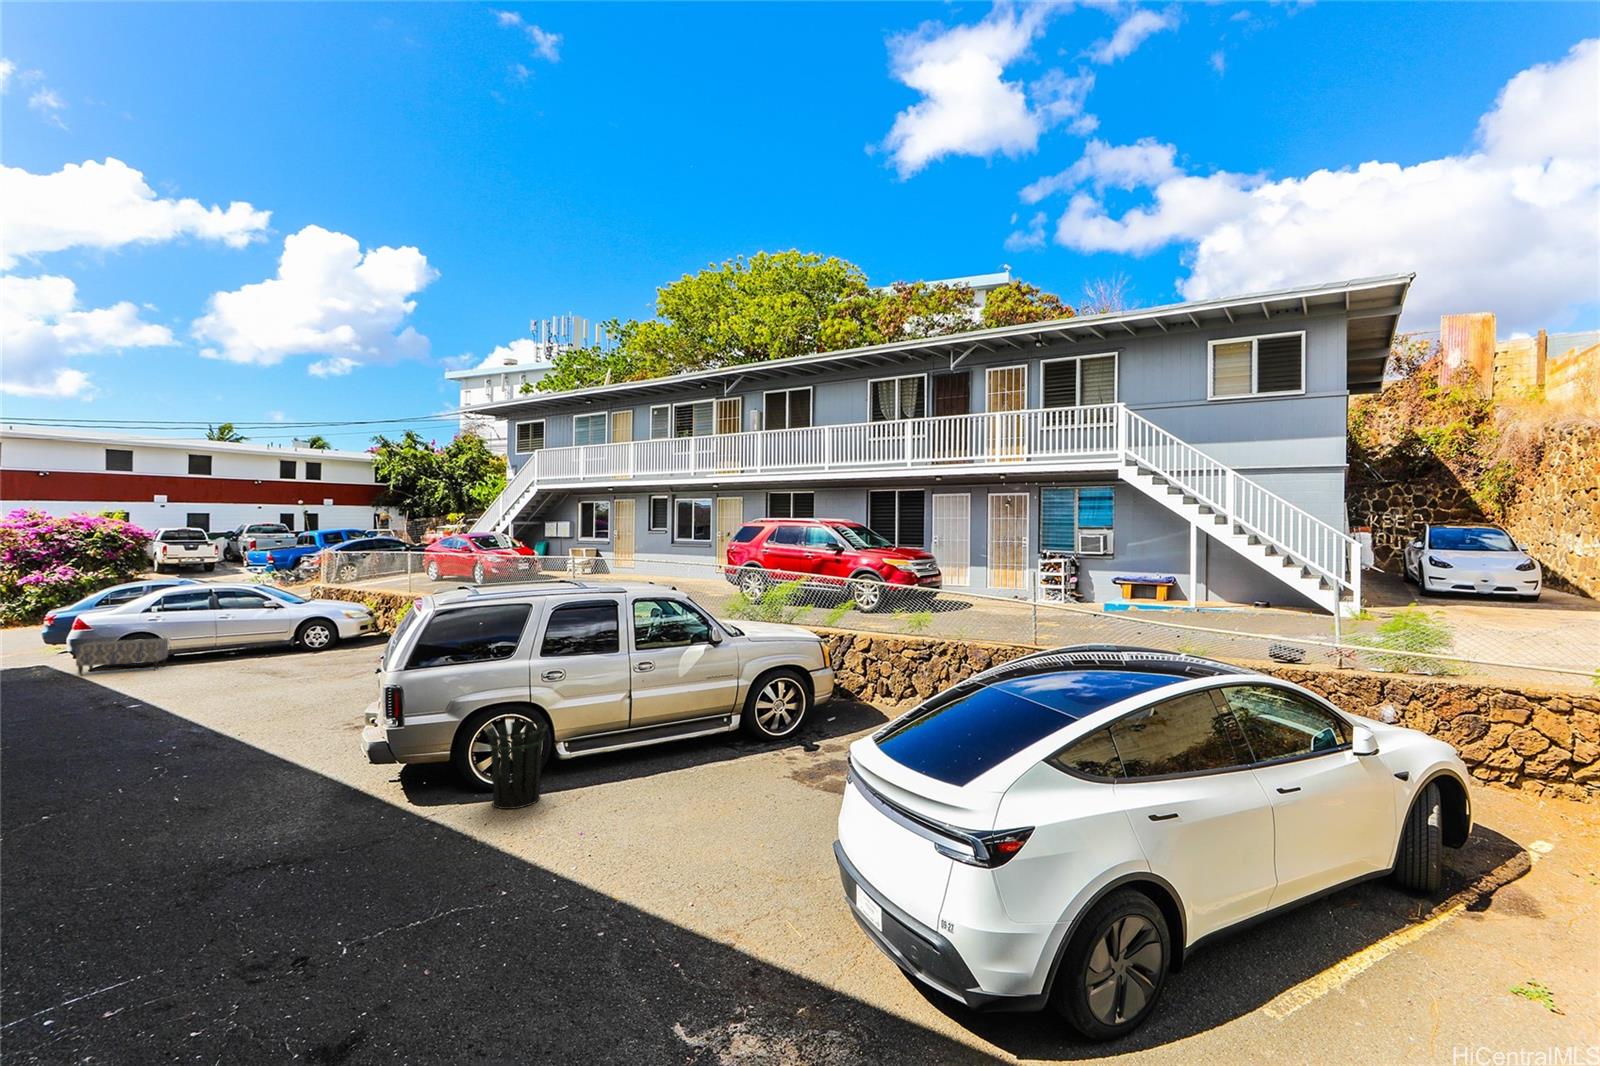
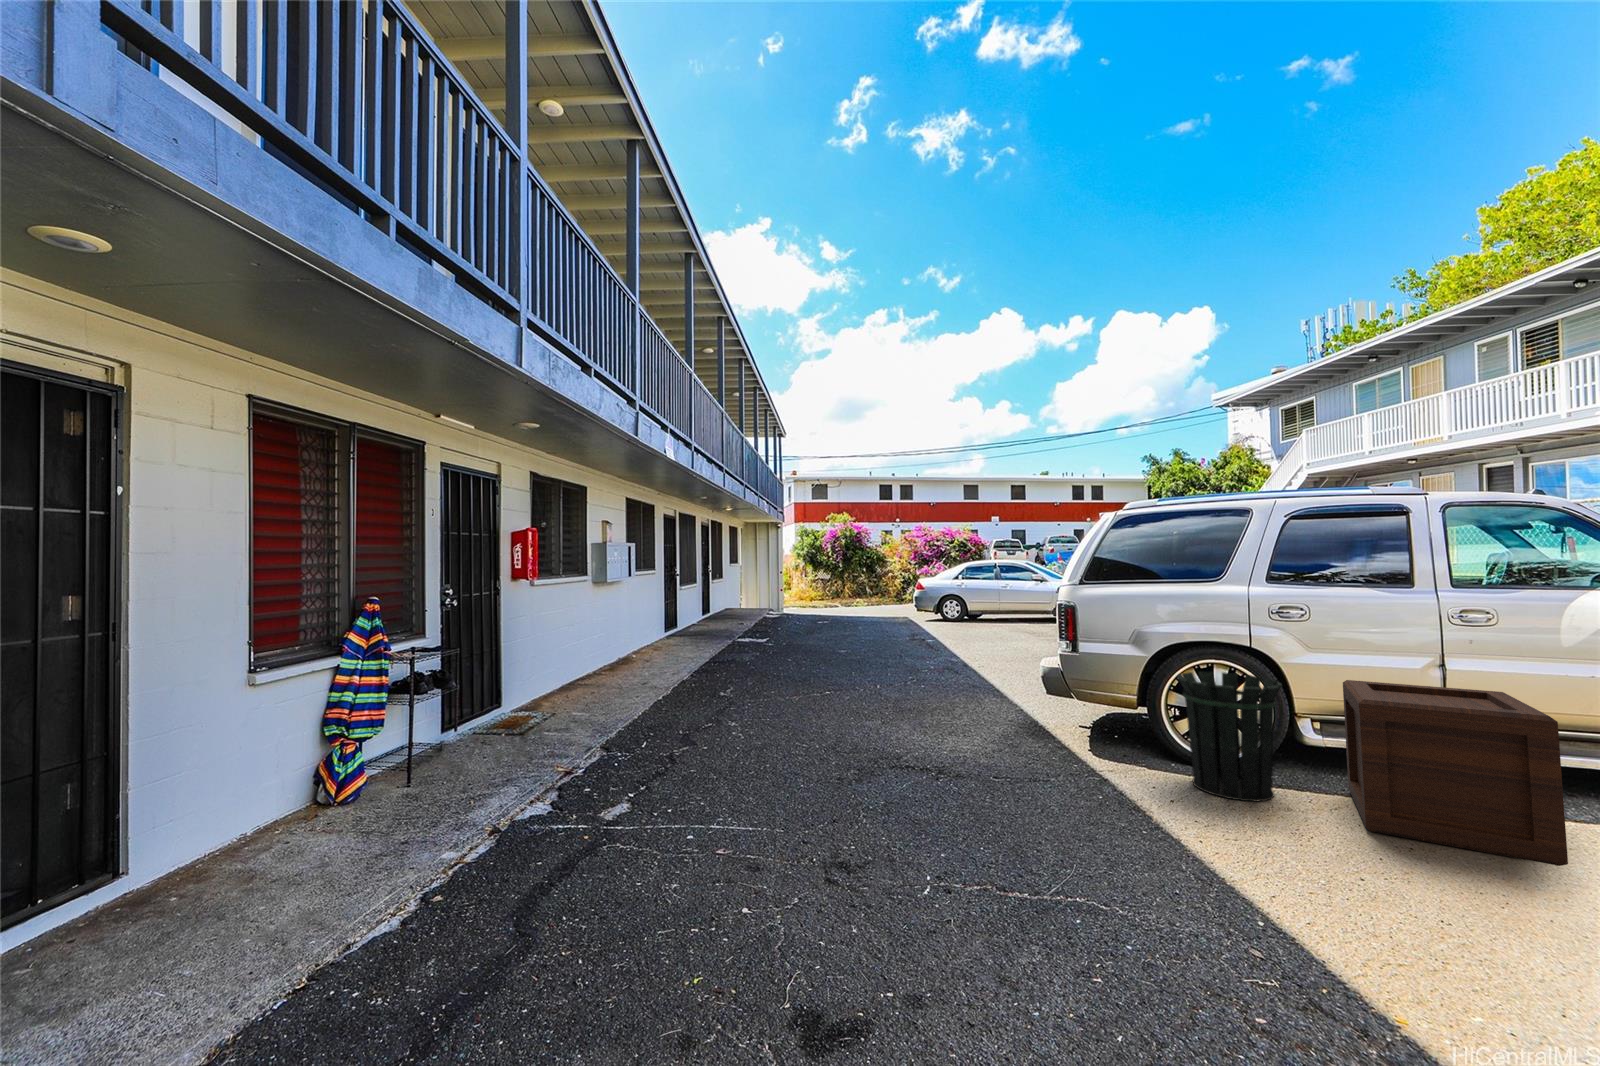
bench: present [76,638,168,675] -> none [920,597,970,621]
wooden crate: none [576,707,659,802] -> present [1343,680,1568,866]

